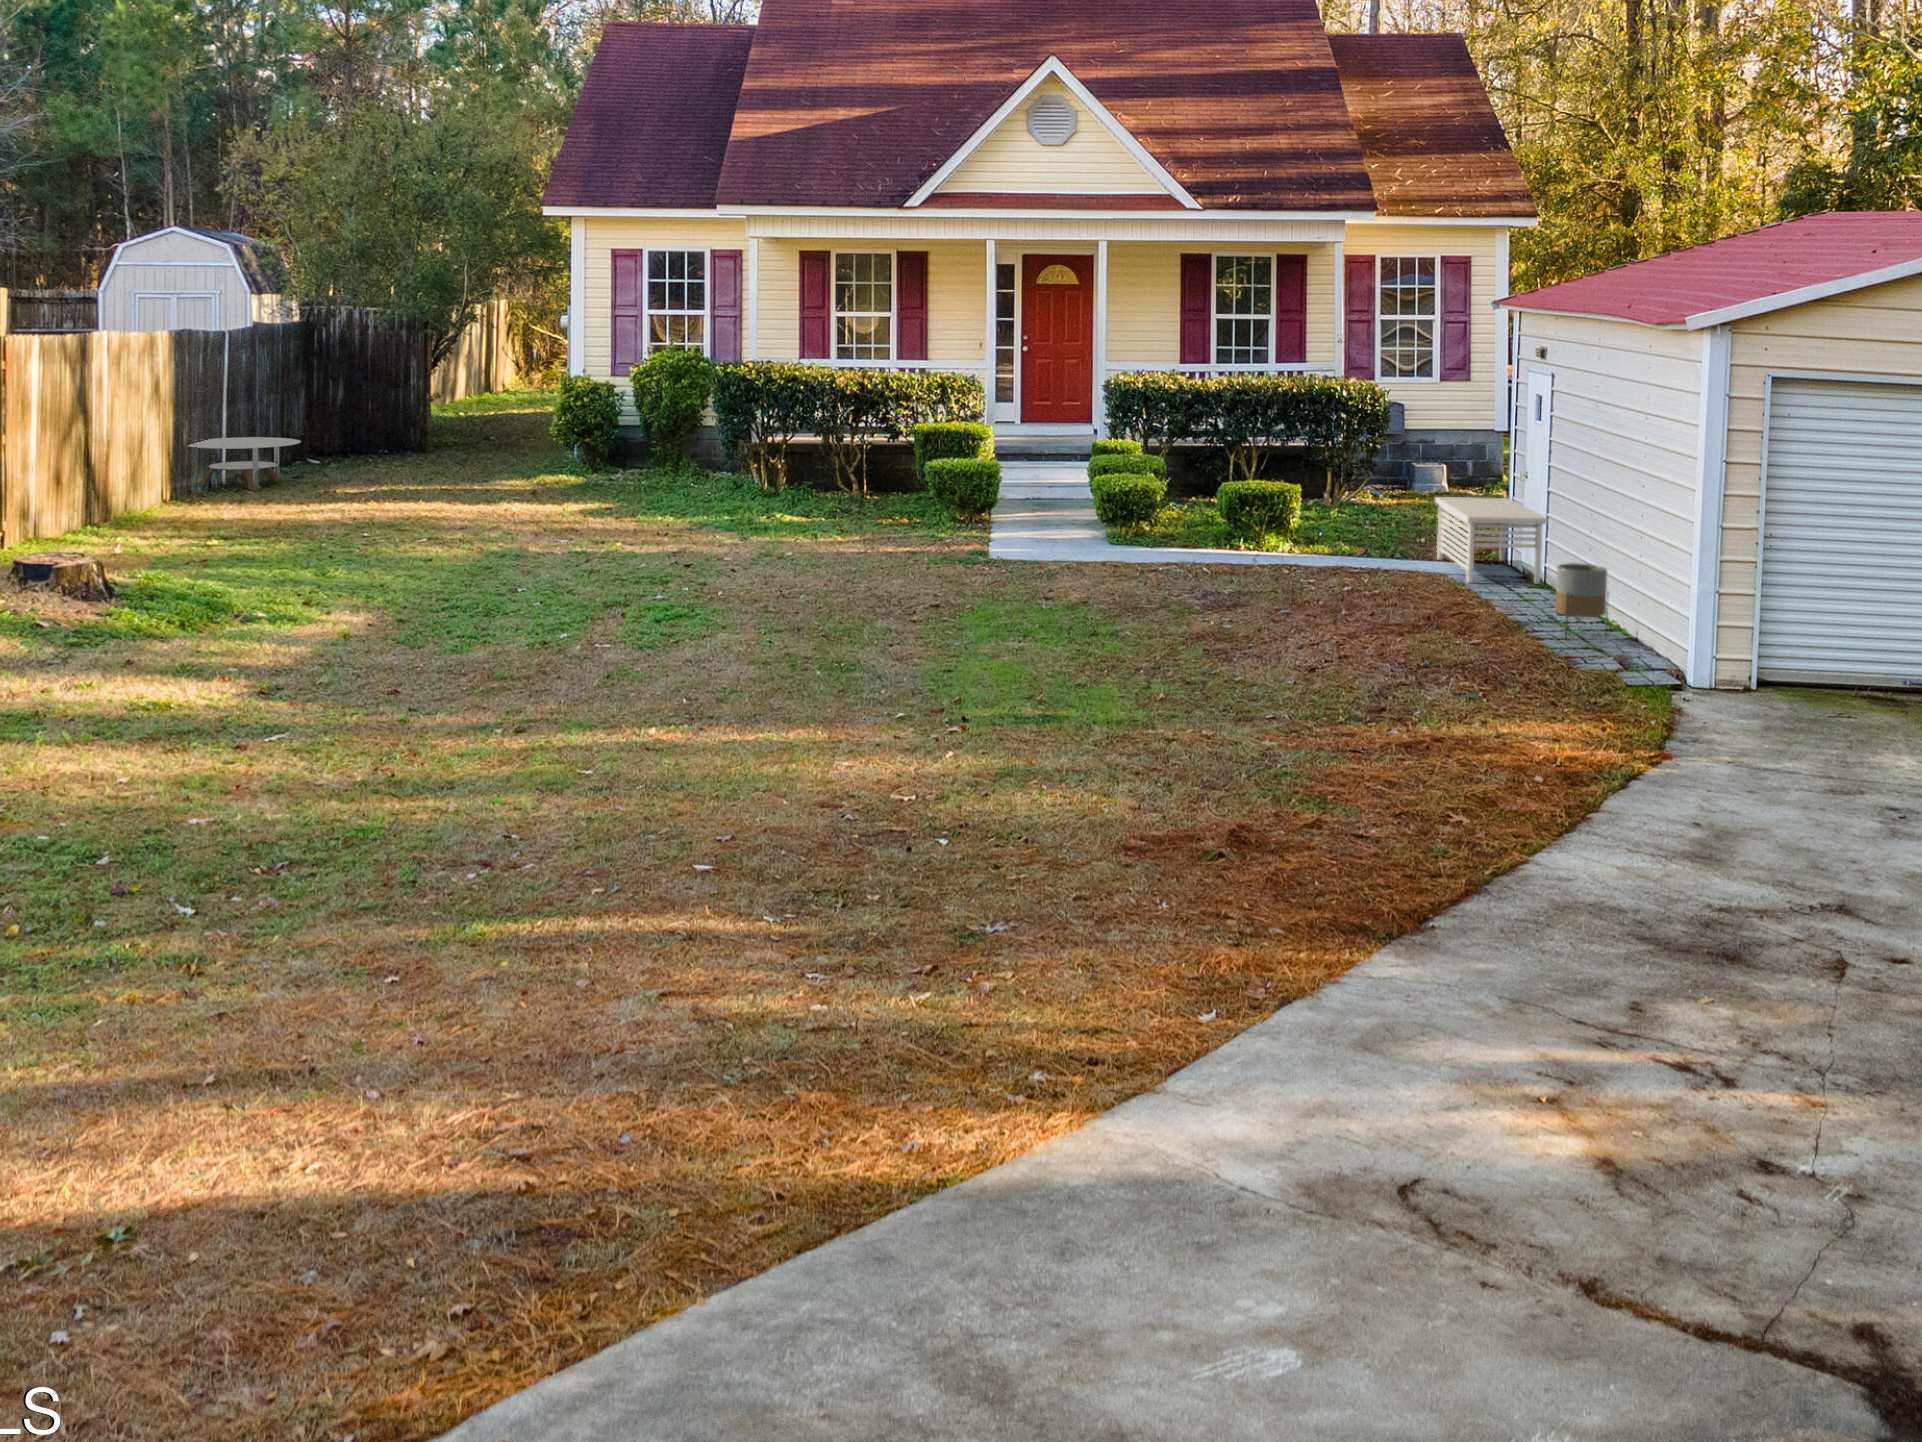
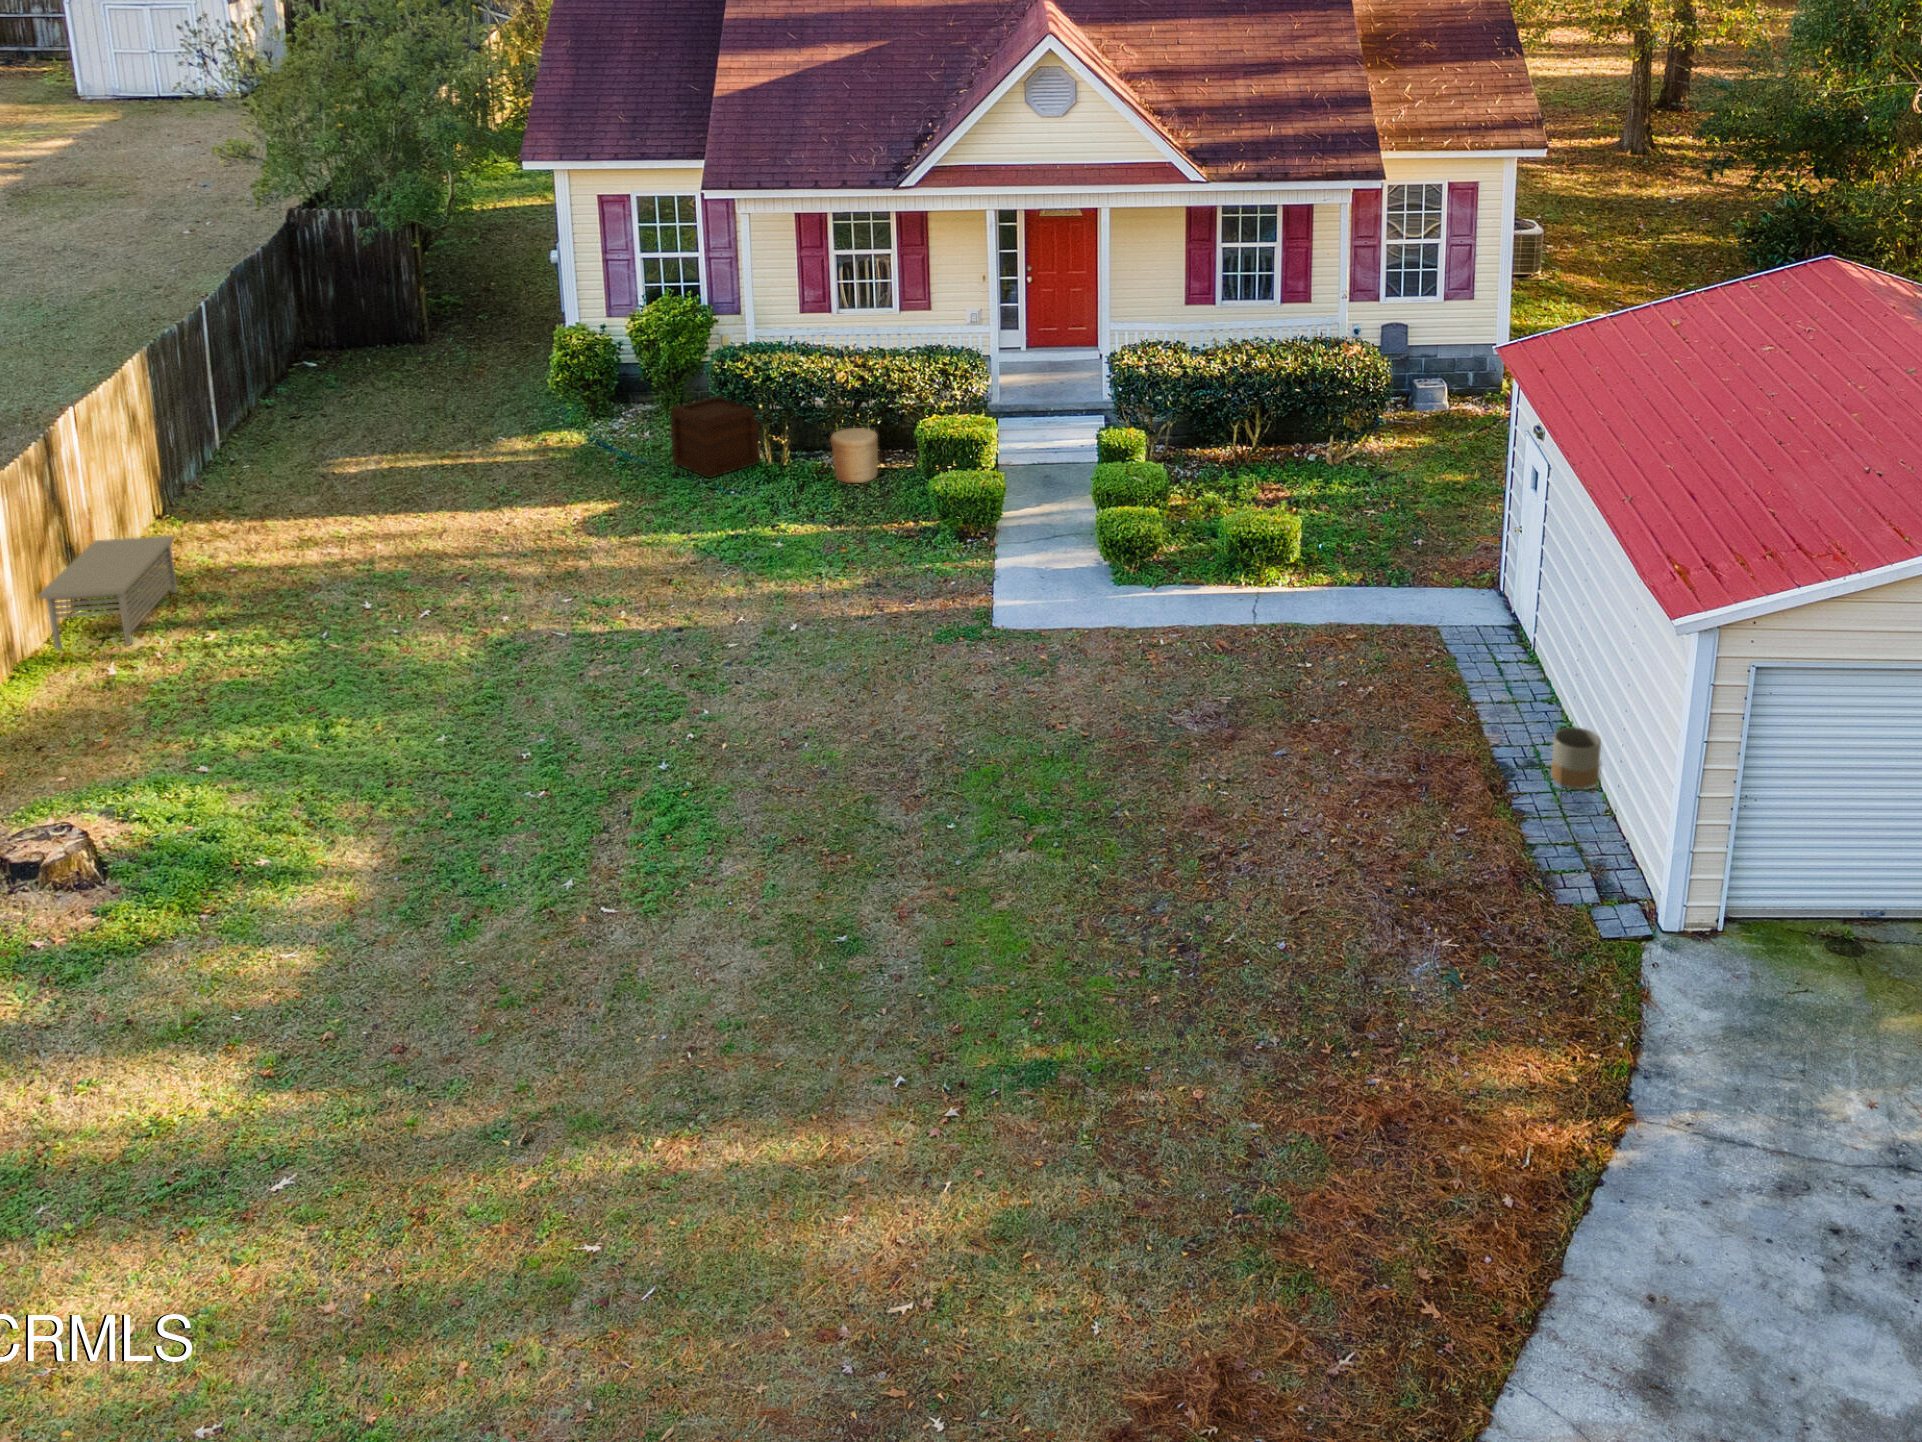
wooden crate: none [666,418,752,487] -> present [670,395,760,478]
round table: present [188,437,301,491] -> none [168,446,292,518]
woven basket: none [822,443,869,492] -> present [831,428,878,483]
storage bench: present [1435,497,1547,584] -> present [39,536,177,650]

